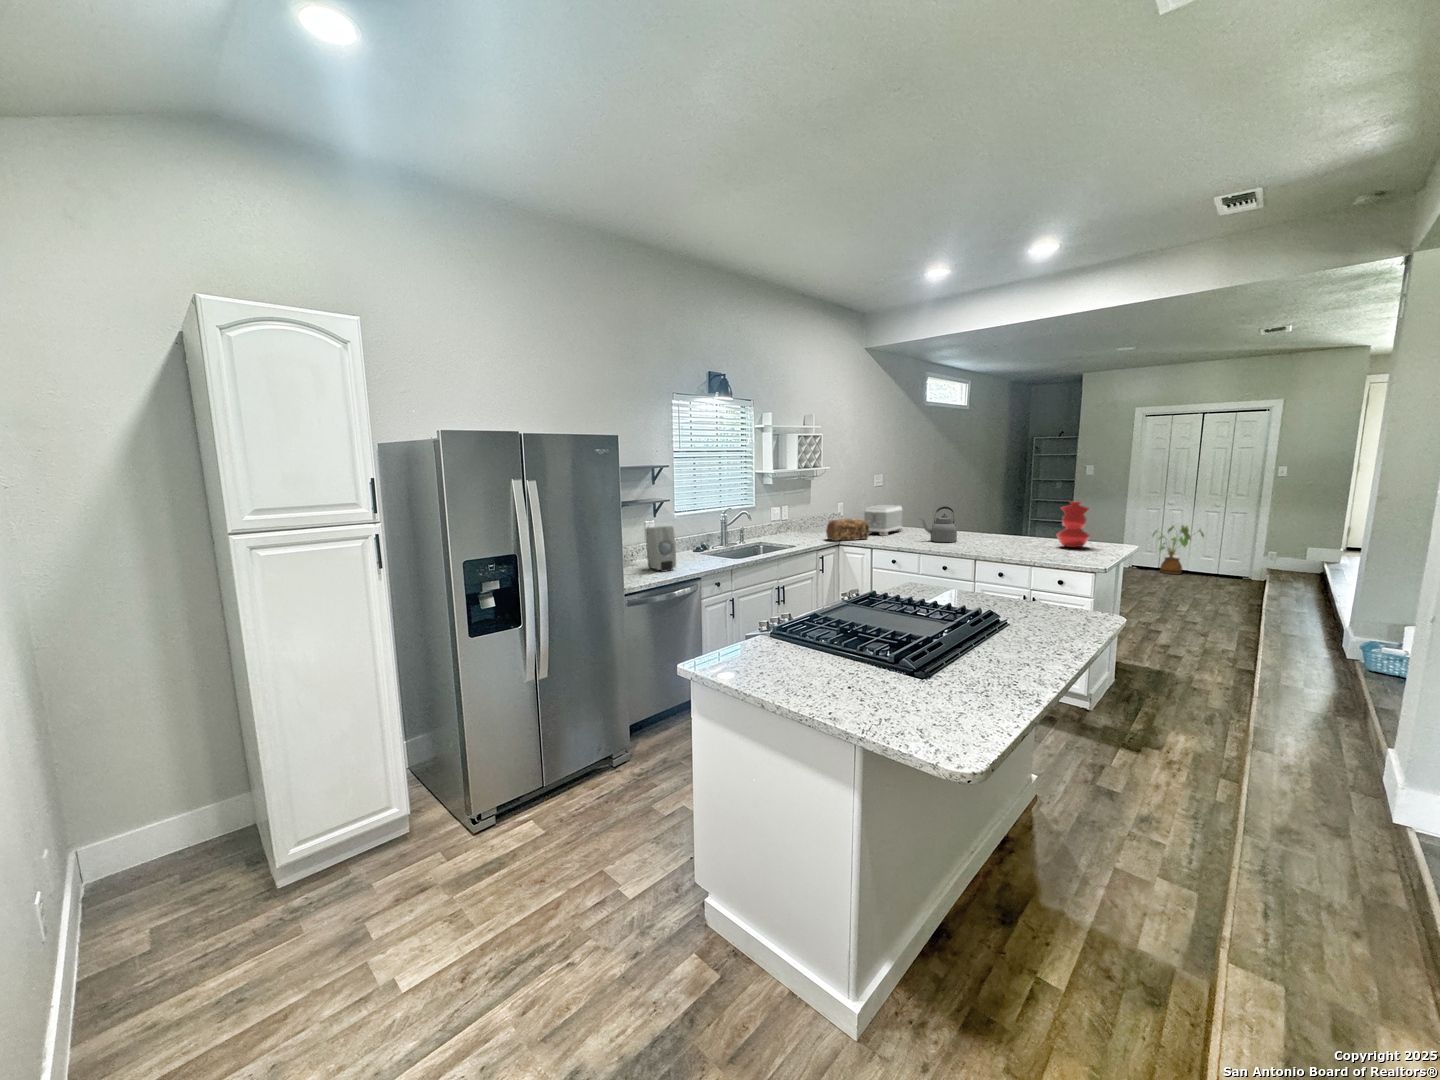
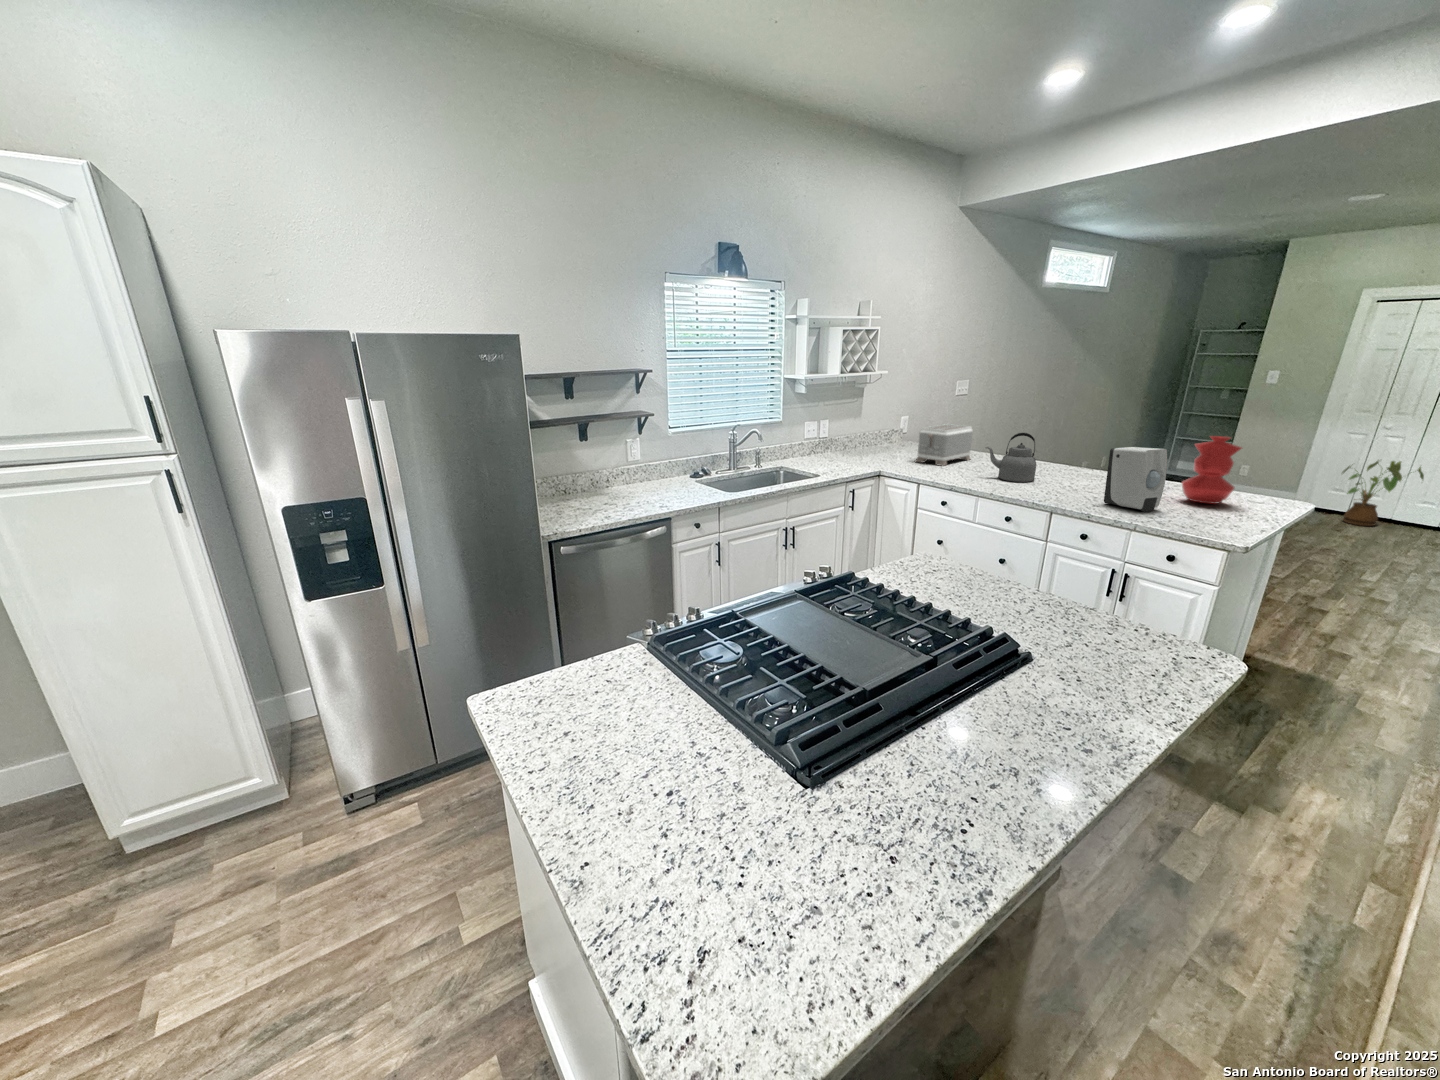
bread loaf: present [826,519,869,541] -> none [864,443,919,471]
soap dispenser: present [645,526,676,572] -> present [1104,447,1167,512]

